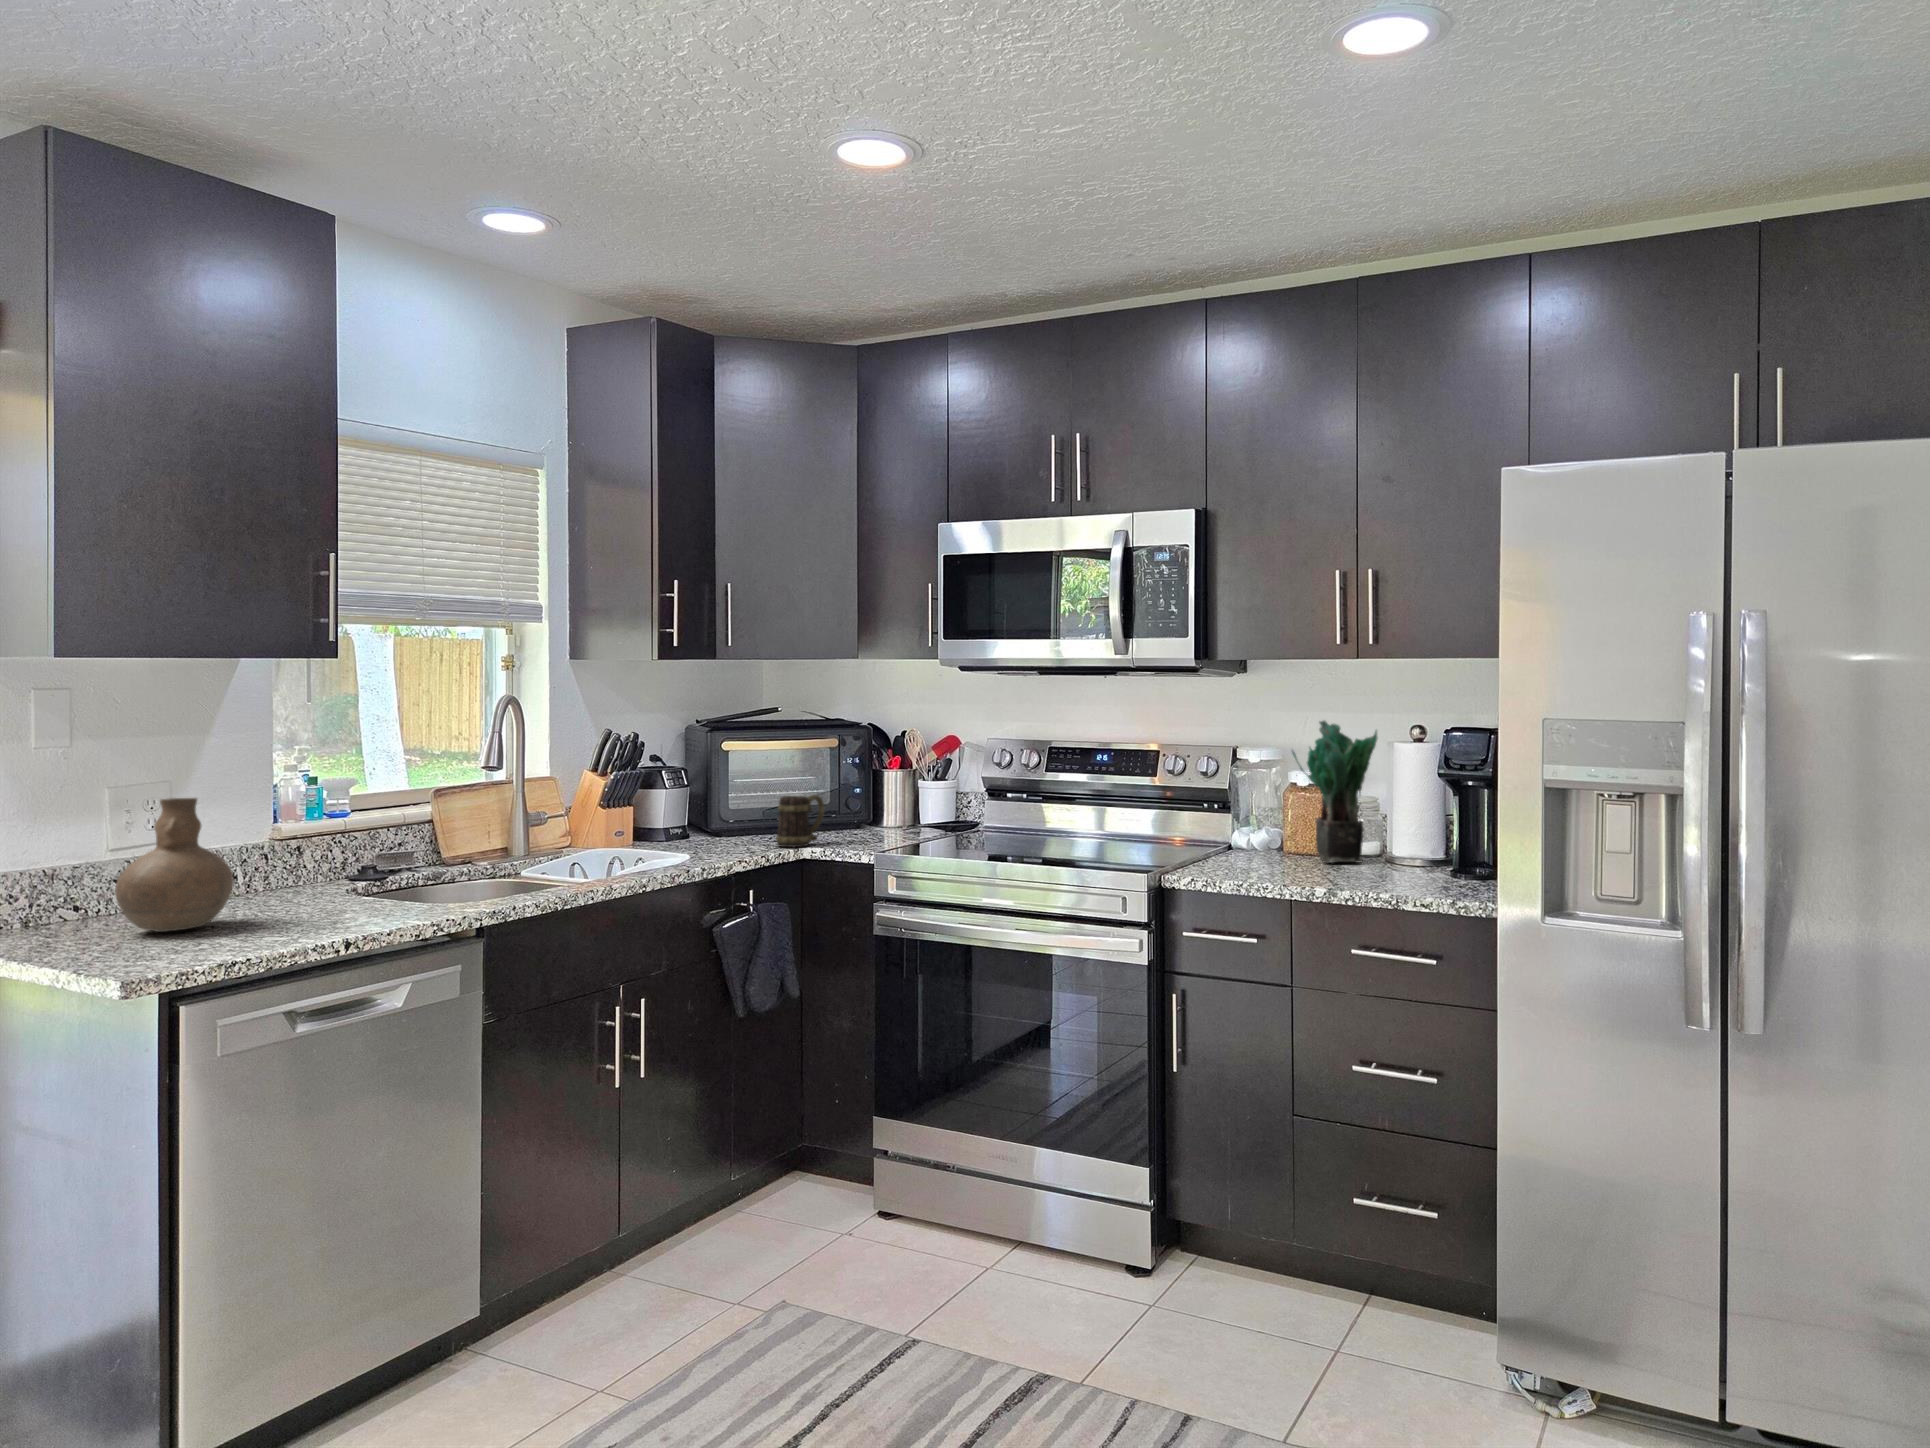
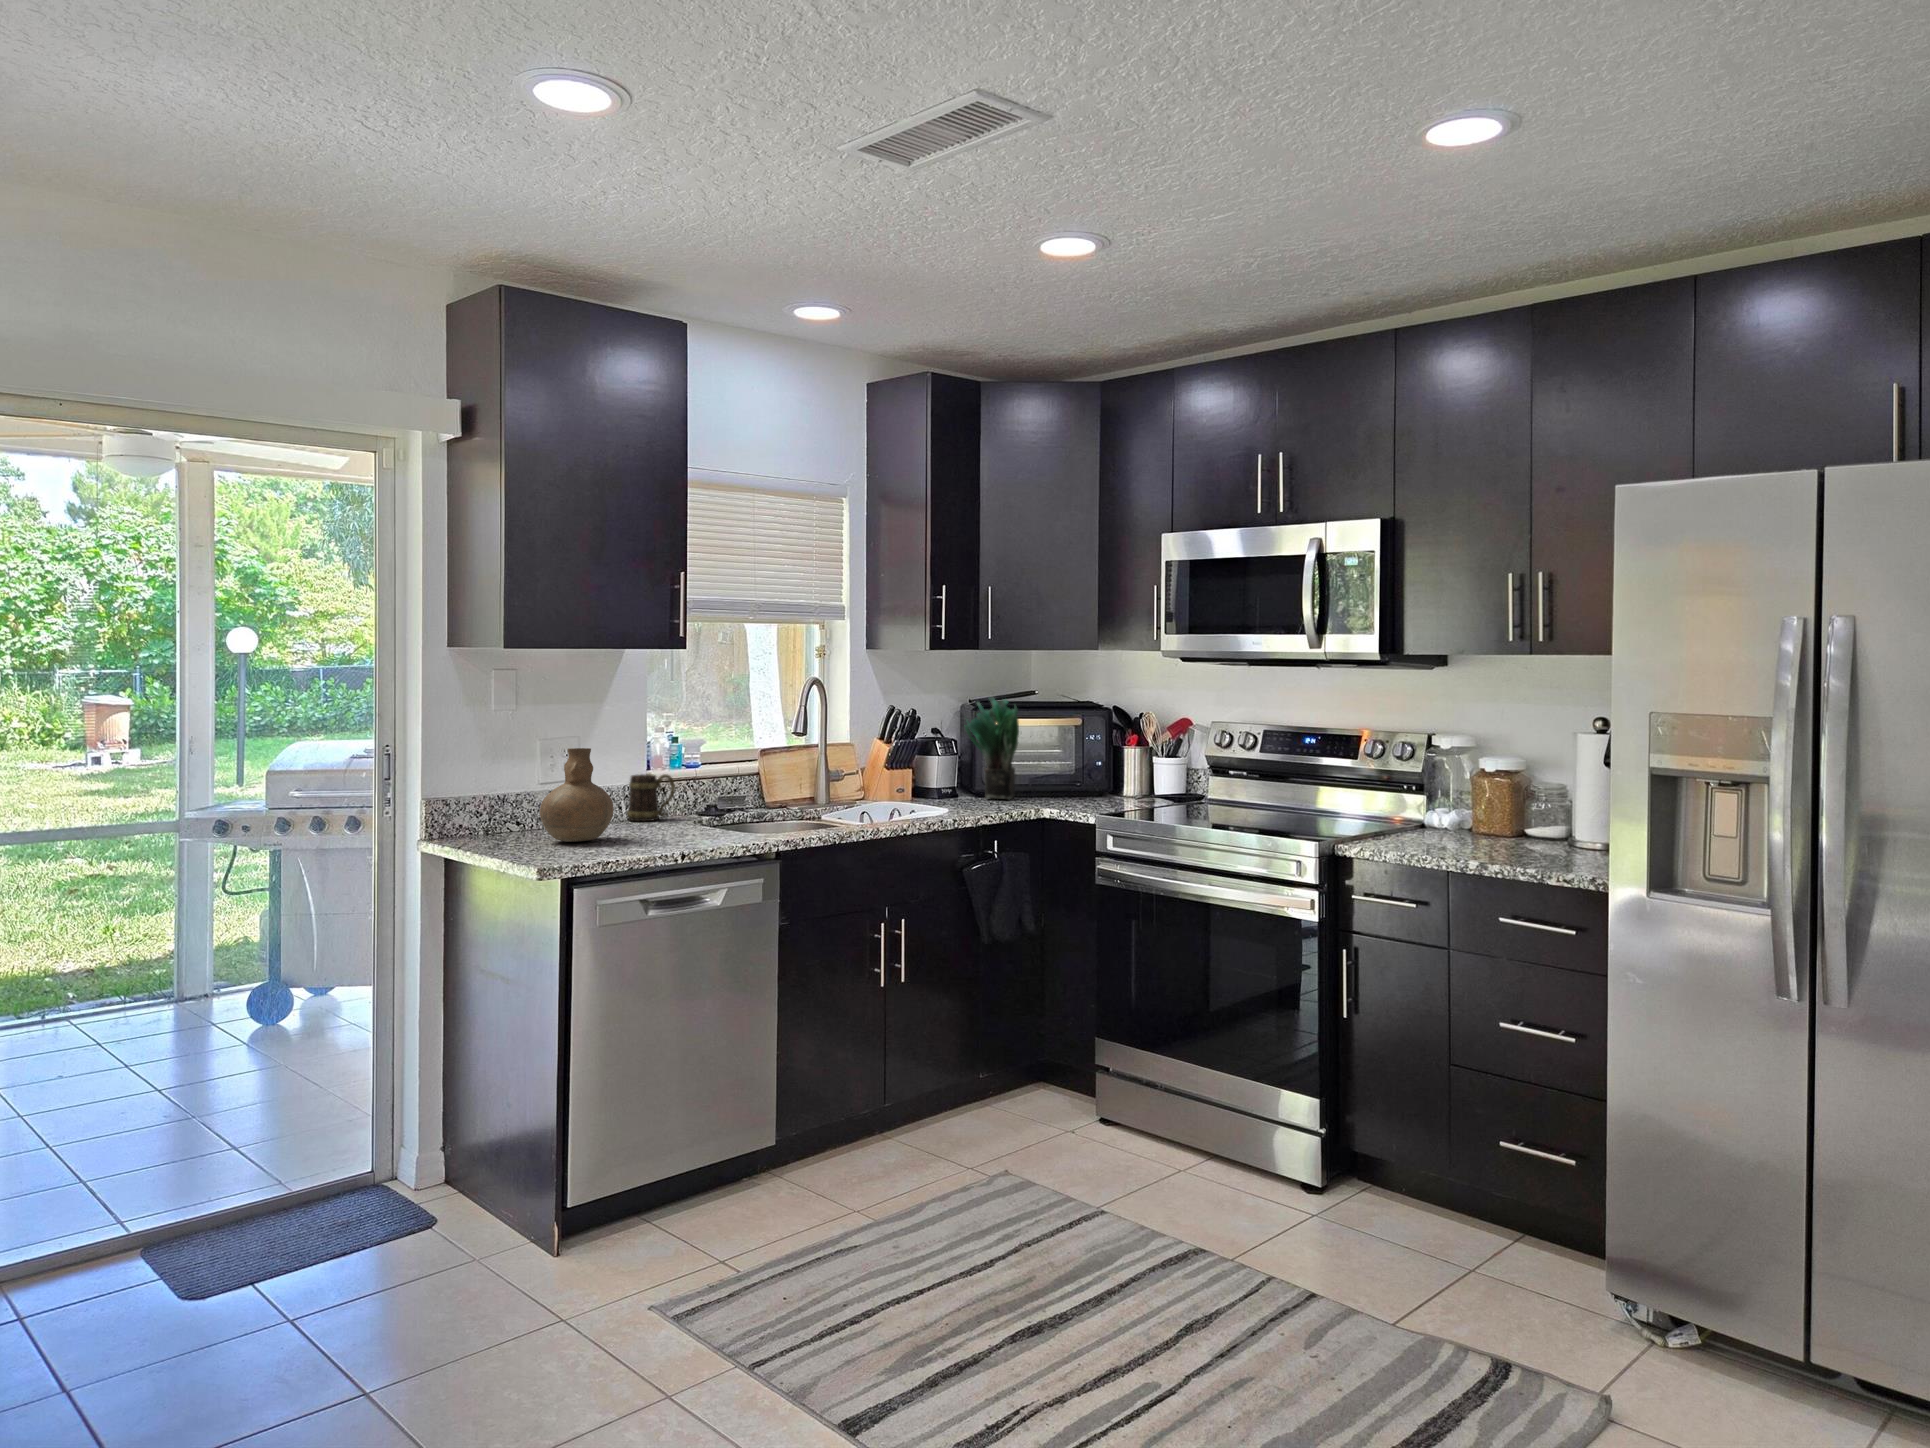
potted plant: present [1292,721,1378,863] -> present [965,697,1019,799]
mug: present [776,795,824,847] -> present [627,774,675,821]

